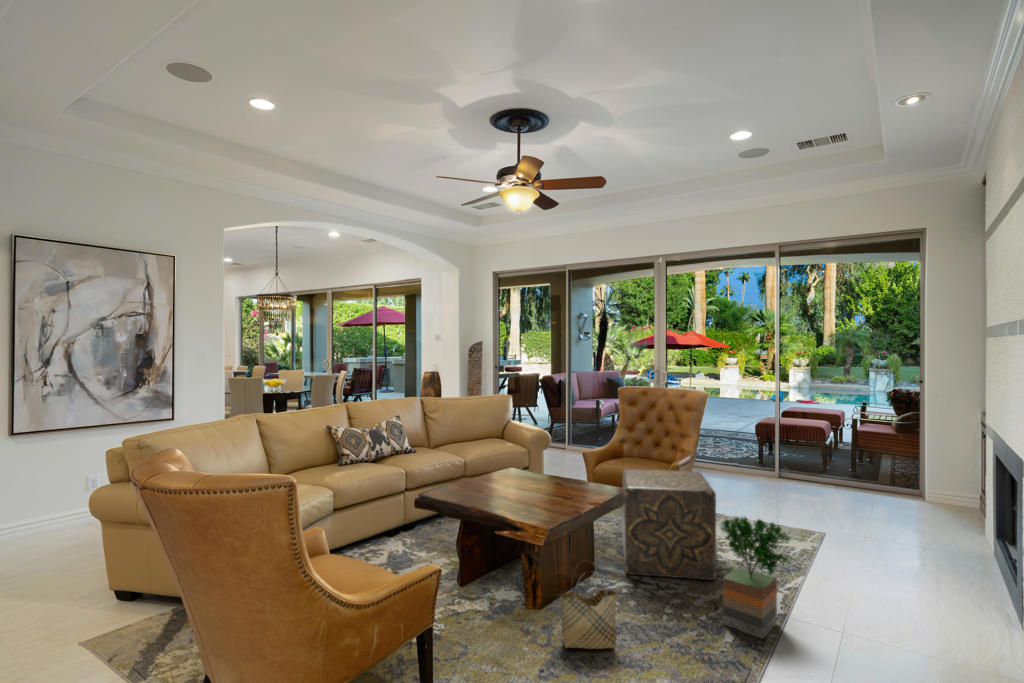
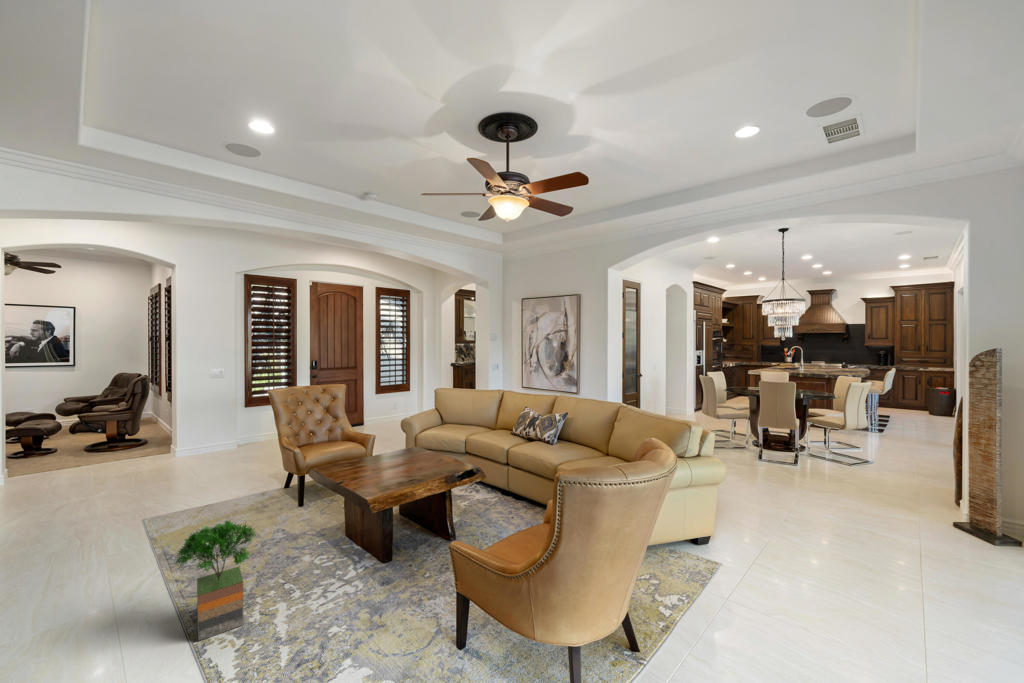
ottoman: present [622,469,716,580] -> none [303,496,439,651]
woven basket: present [560,560,617,649] -> none [271,493,301,551]

